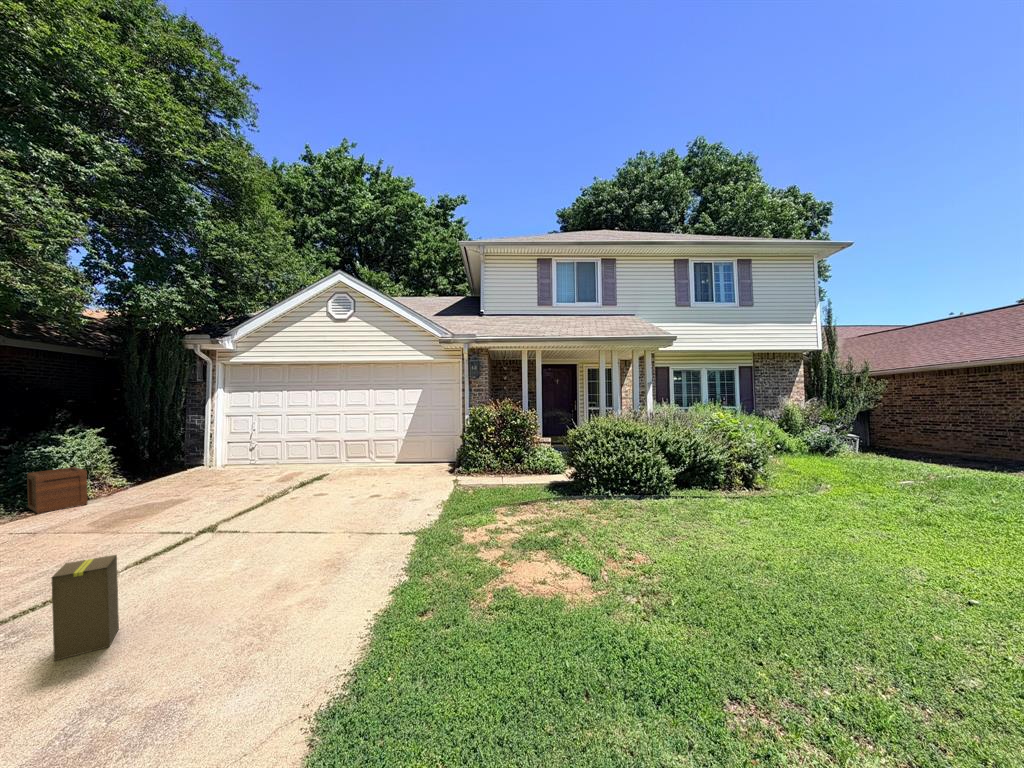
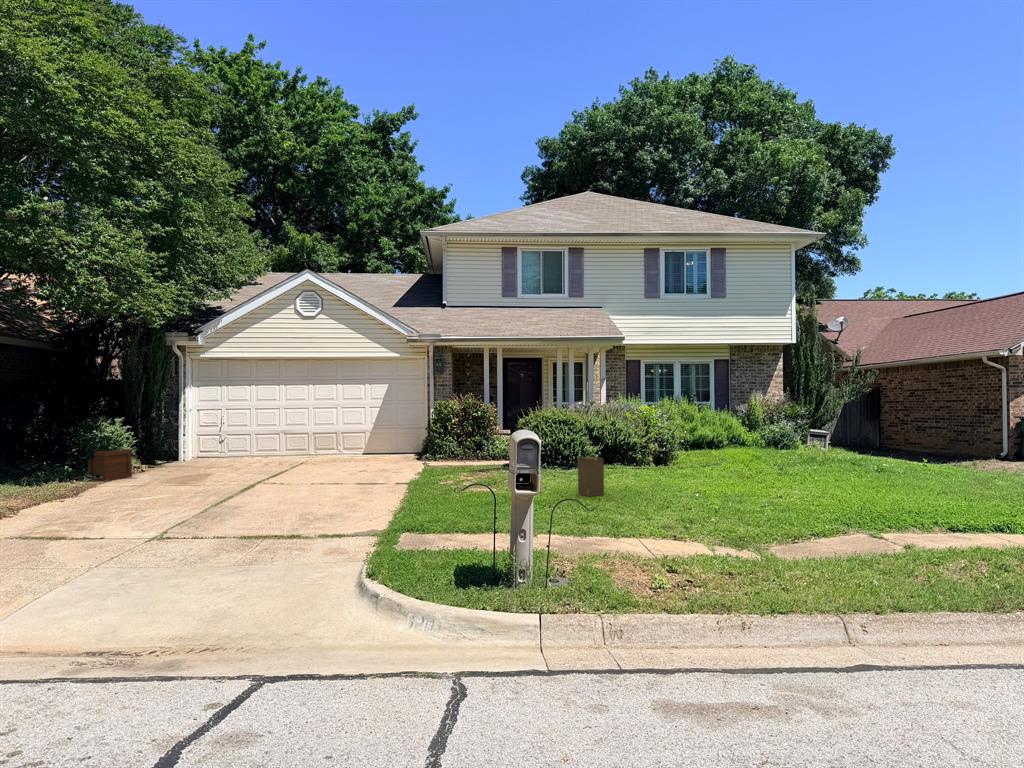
cardboard box: present [52,555,119,660] -> present [577,456,604,497]

